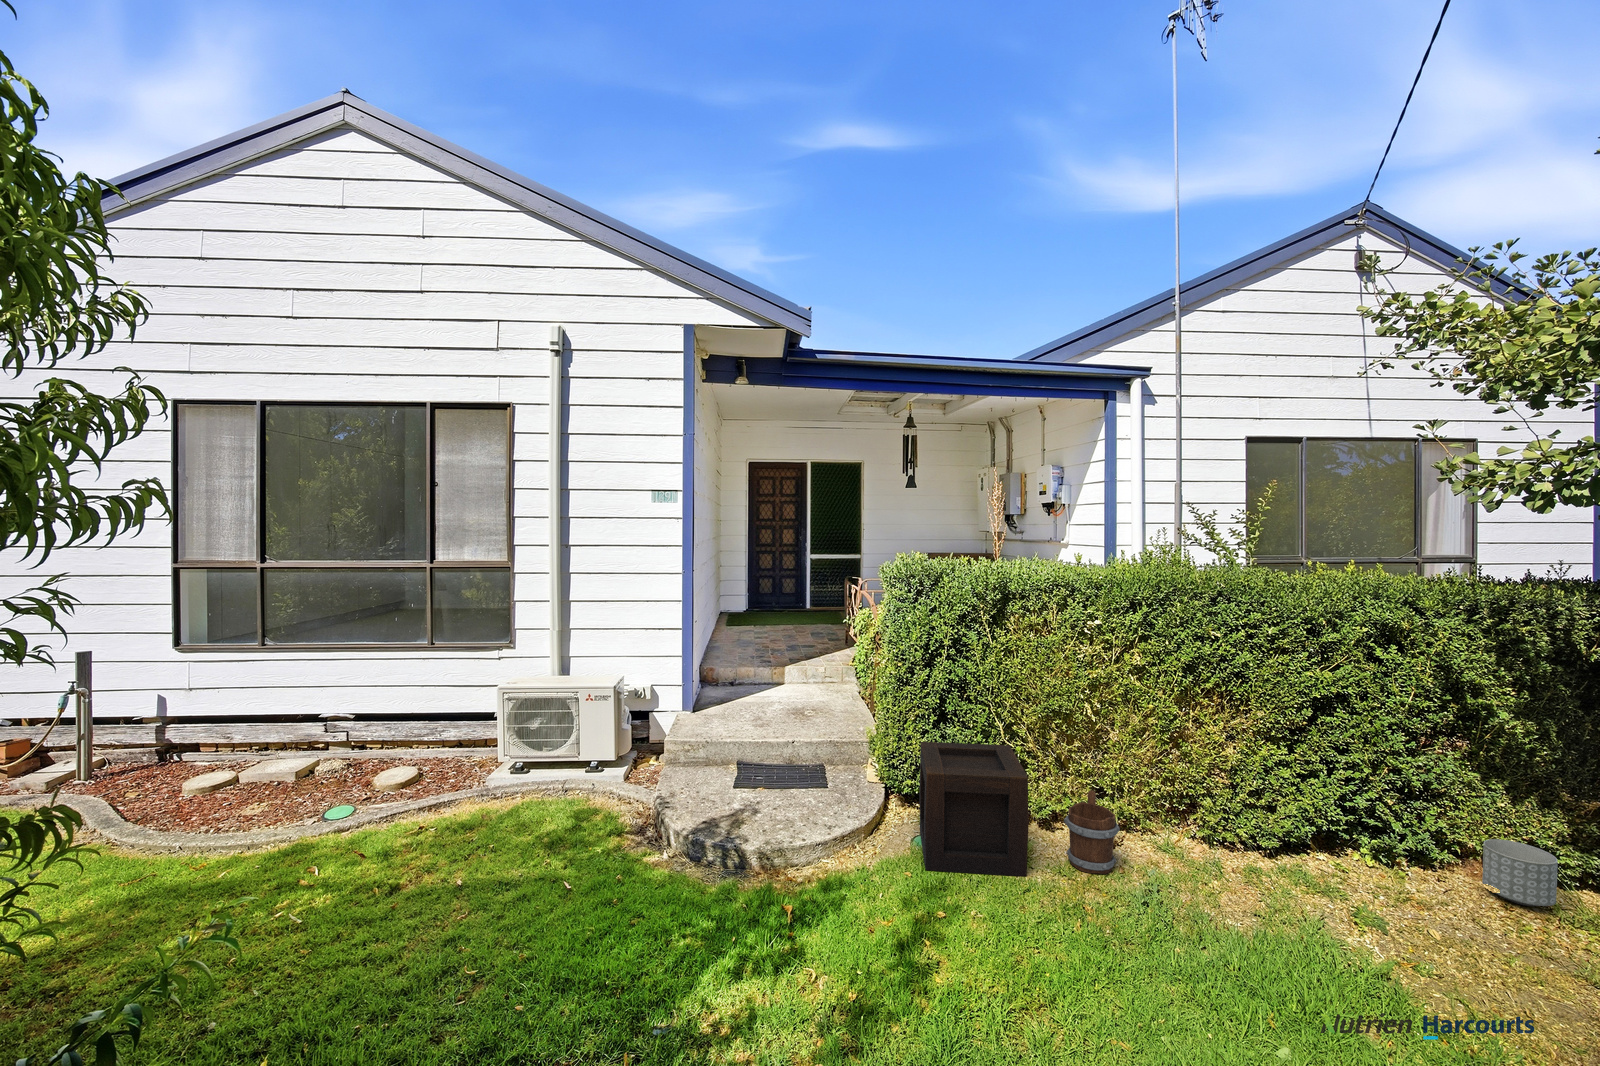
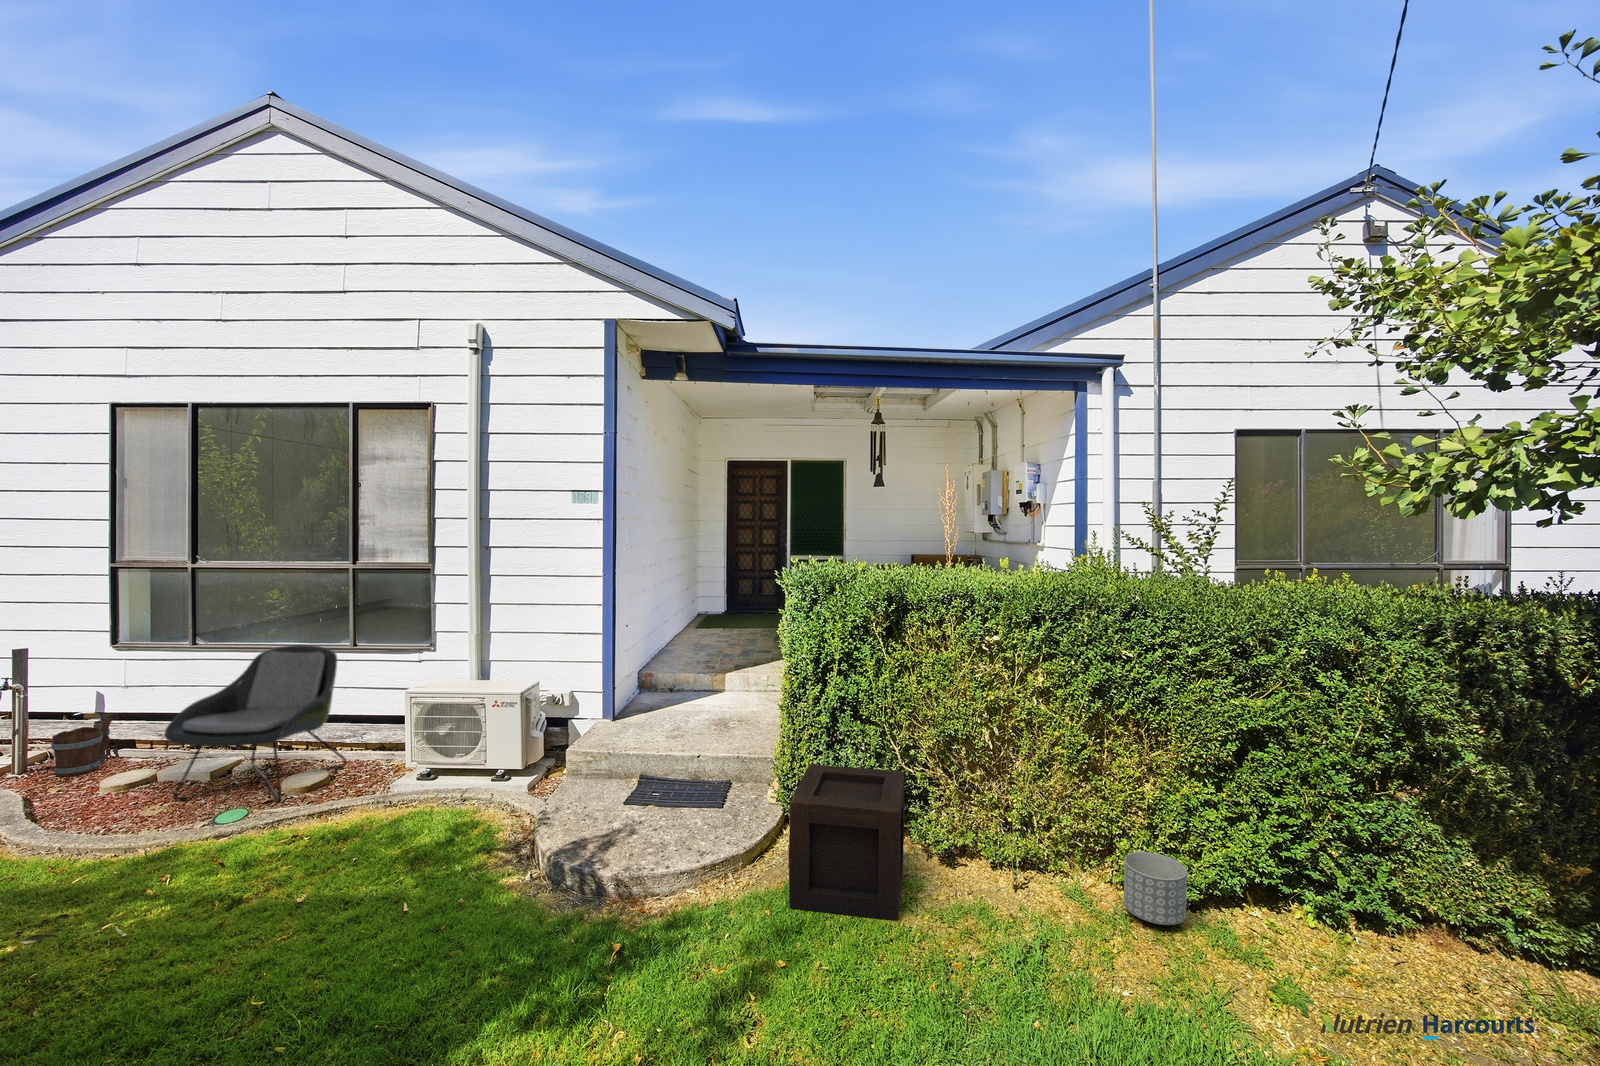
lounge chair: none [262,643,428,800] -> present [164,645,346,803]
bucket: present [1064,790,1120,874] -> present [51,718,112,777]
planter: present [1482,839,1558,906] -> present [1124,852,1187,925]

